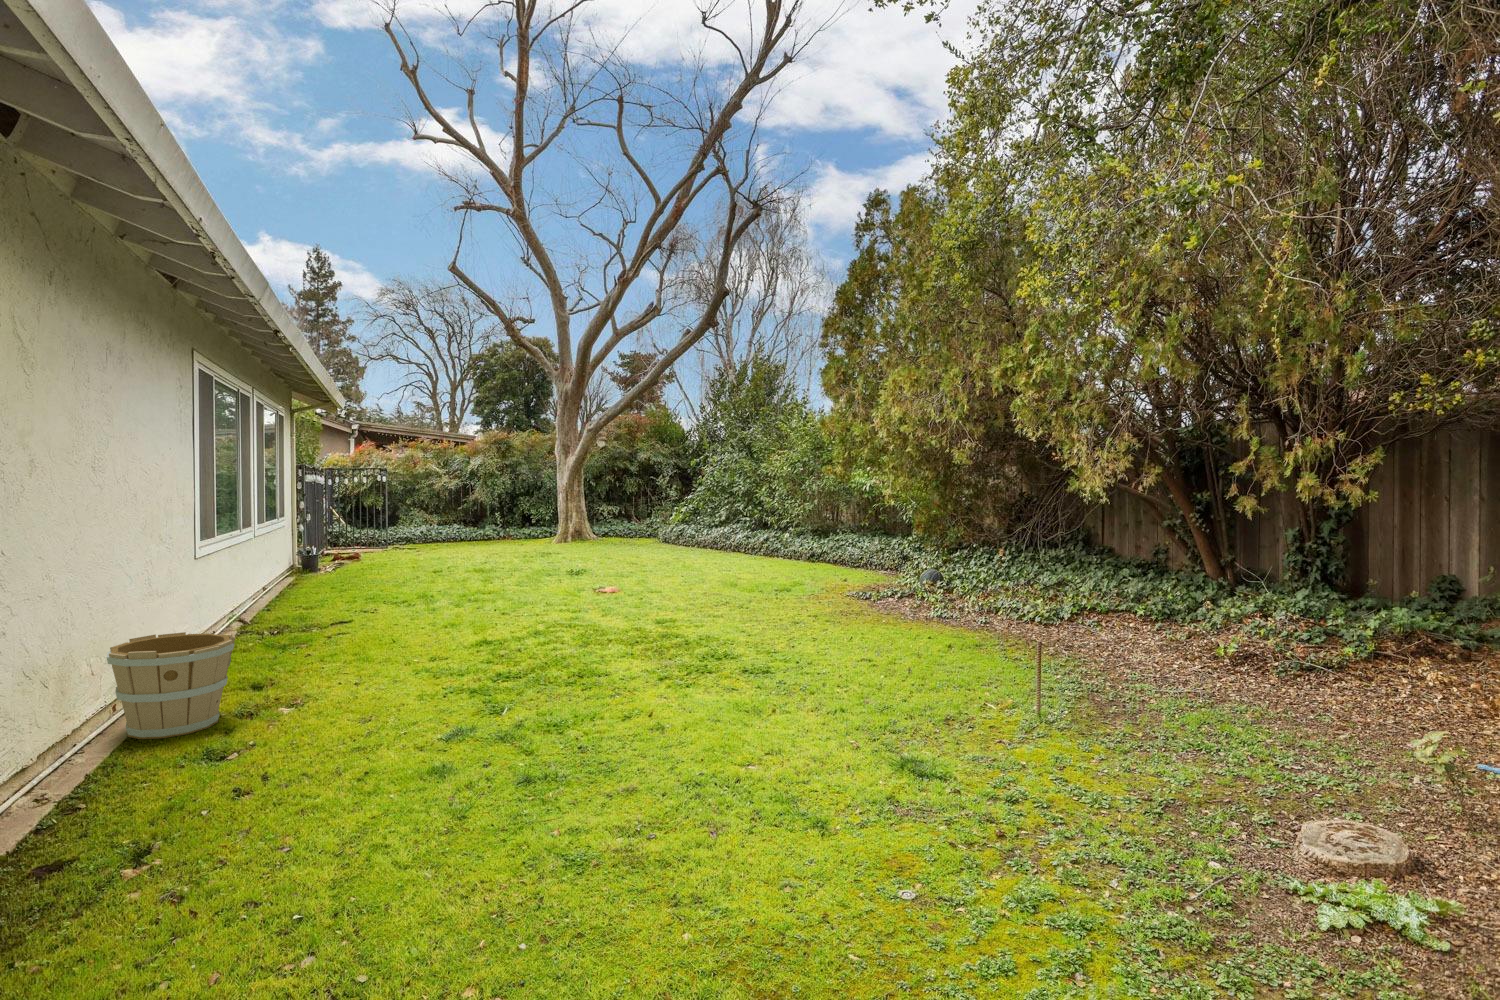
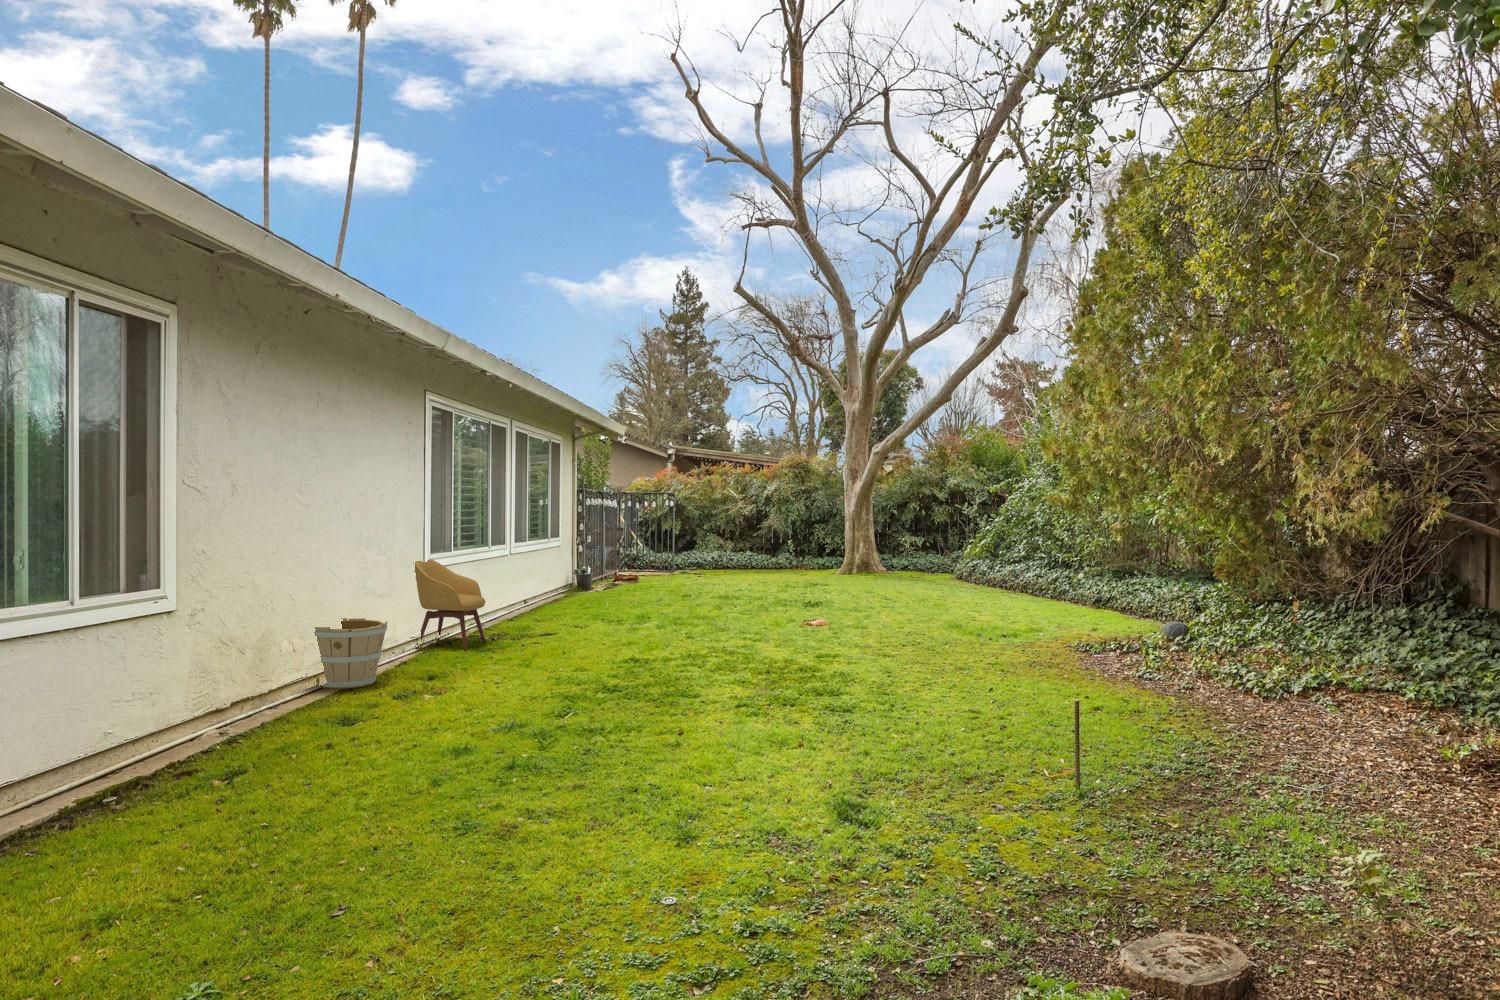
chair: none [195,545,299,665] -> present [413,559,486,651]

